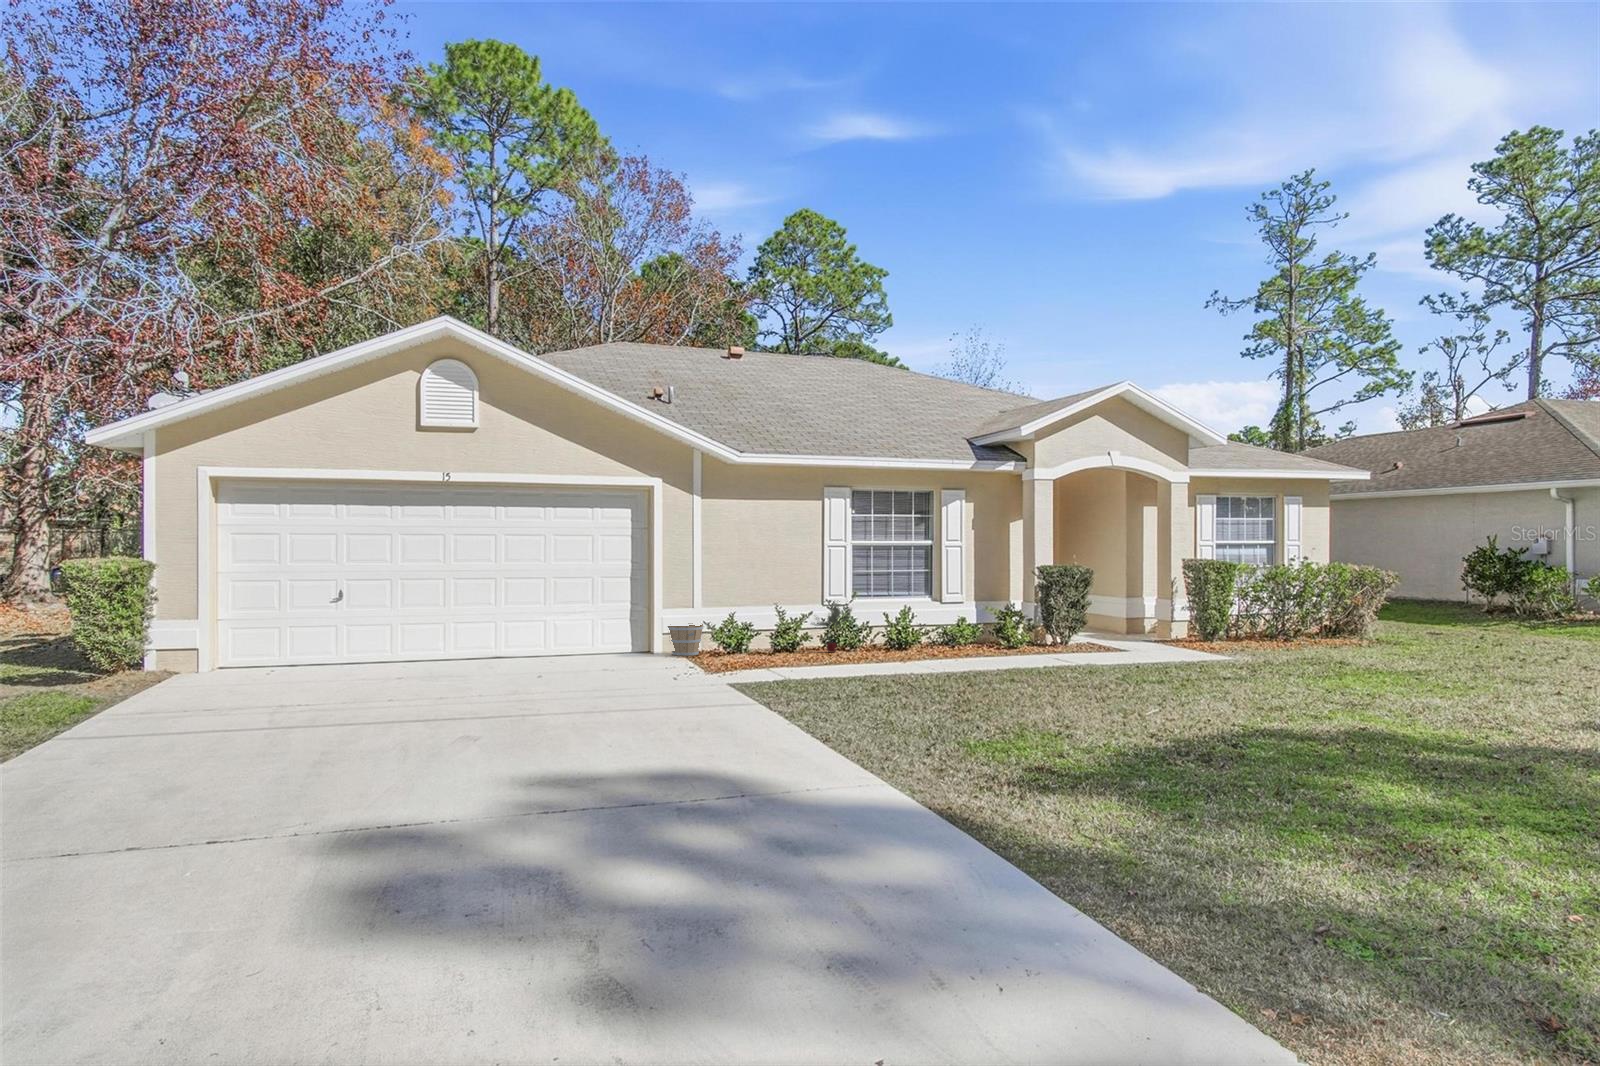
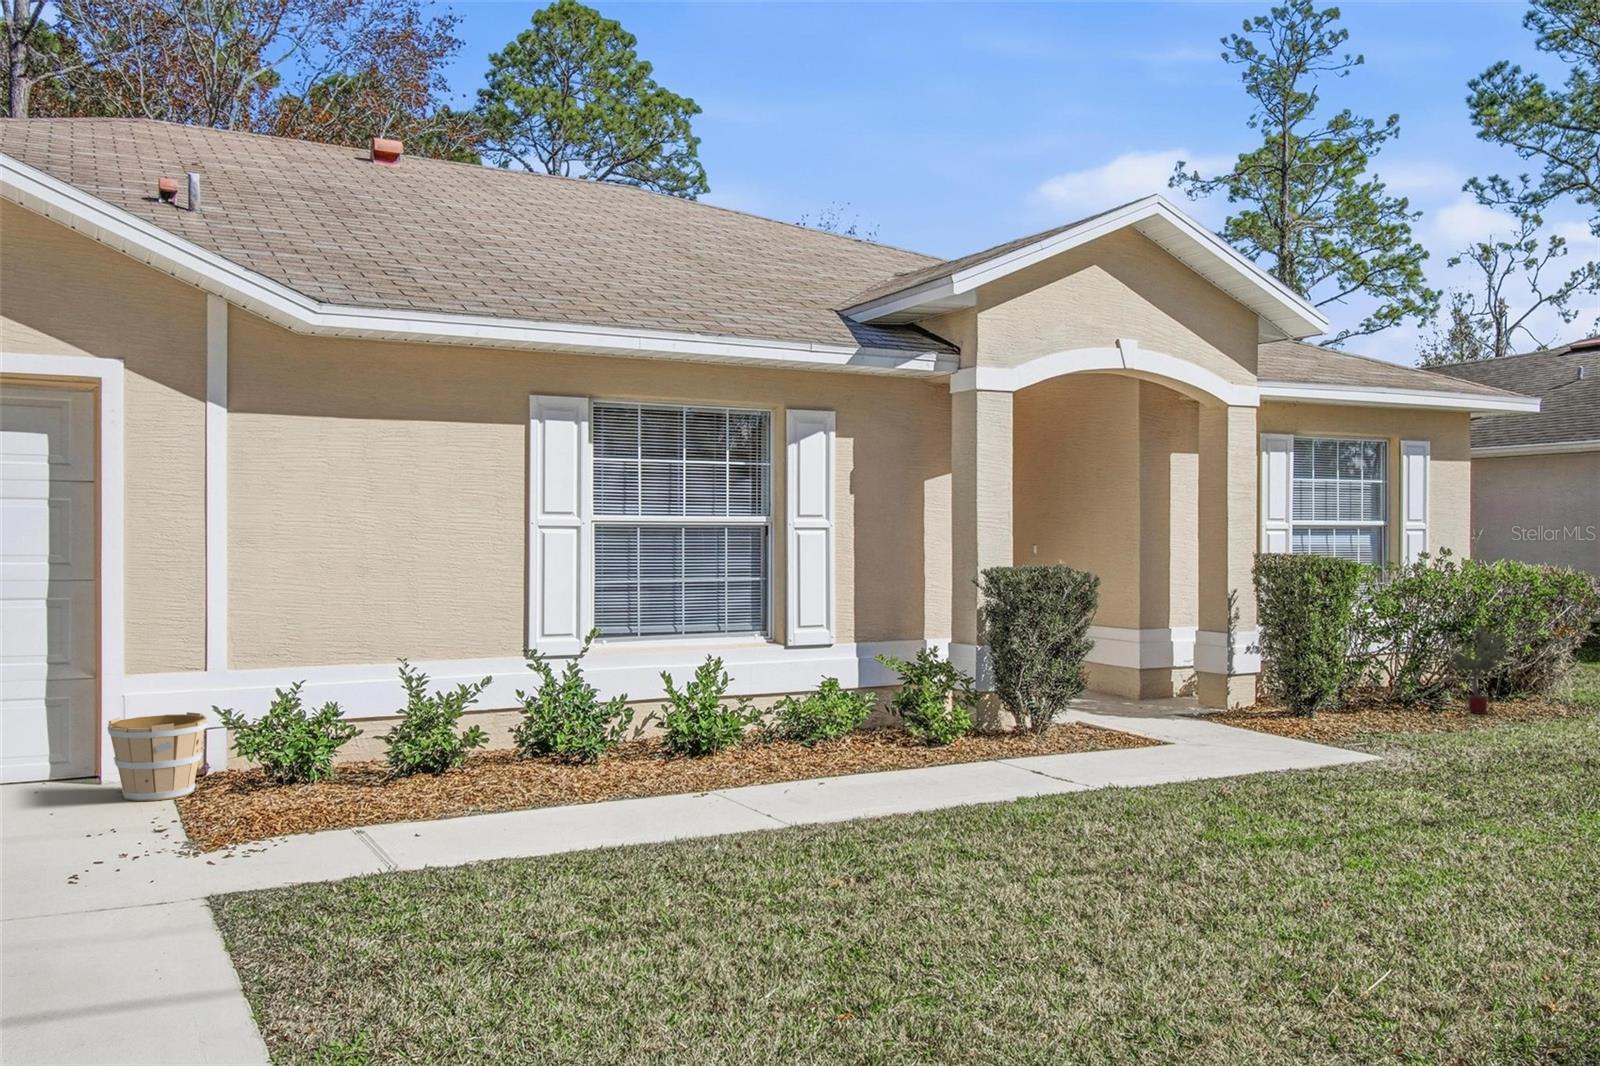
potted tree: present [811,601,852,653] -> present [1447,624,1508,714]

